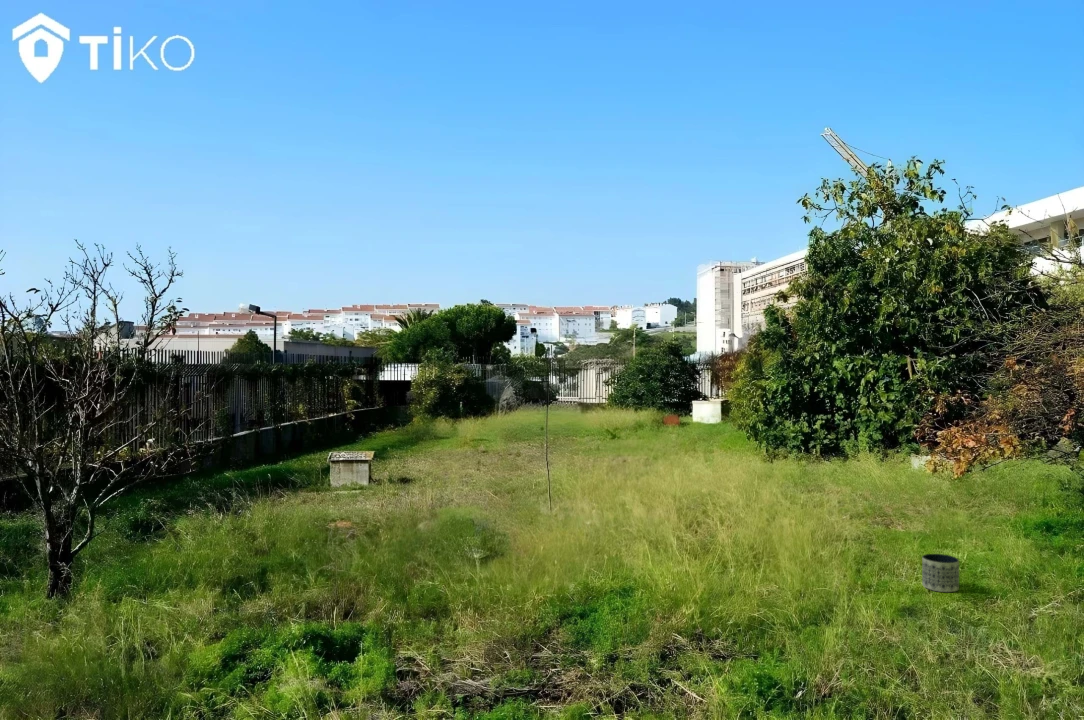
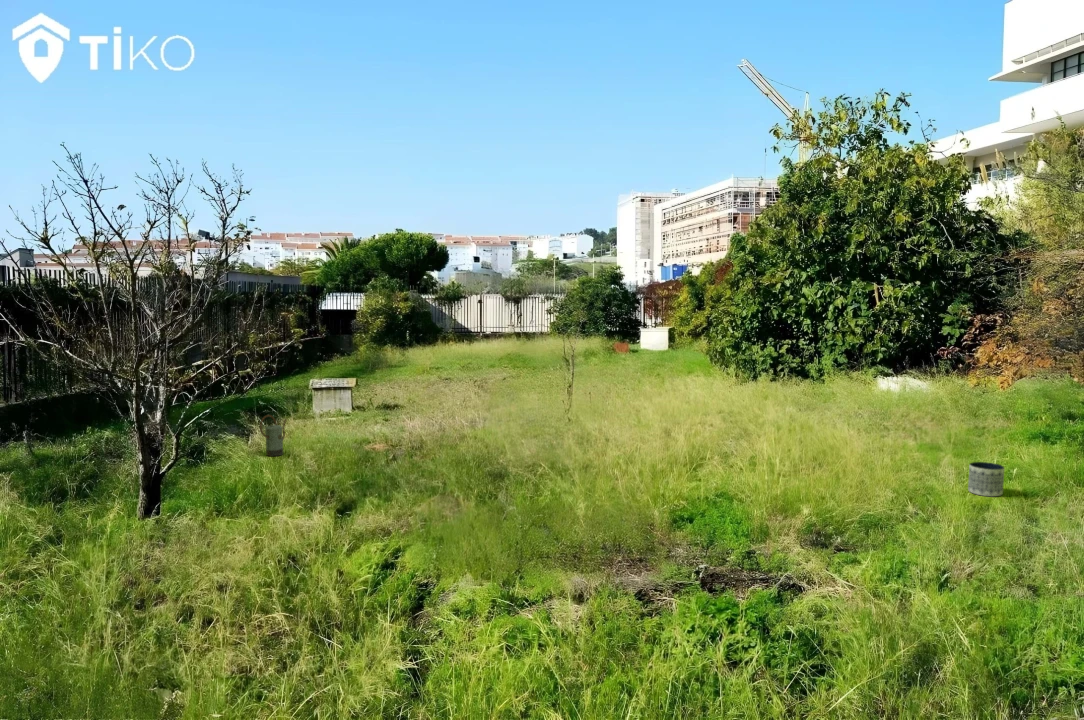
watering can: none [226,489,256,529] -> present [260,415,286,456]

